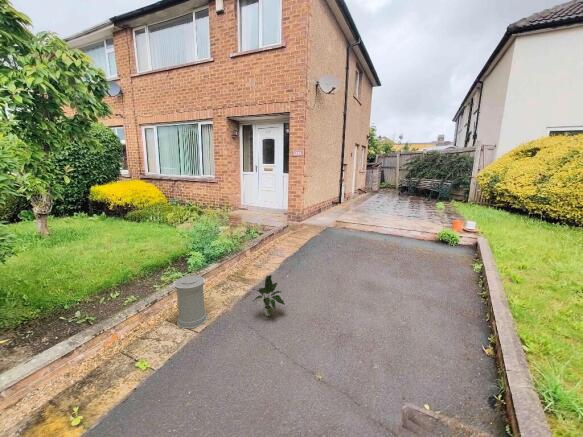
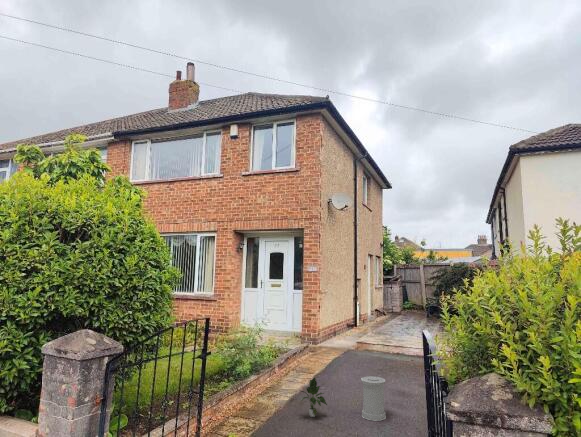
trash can: present [174,276,207,328] -> present [361,376,386,421]

